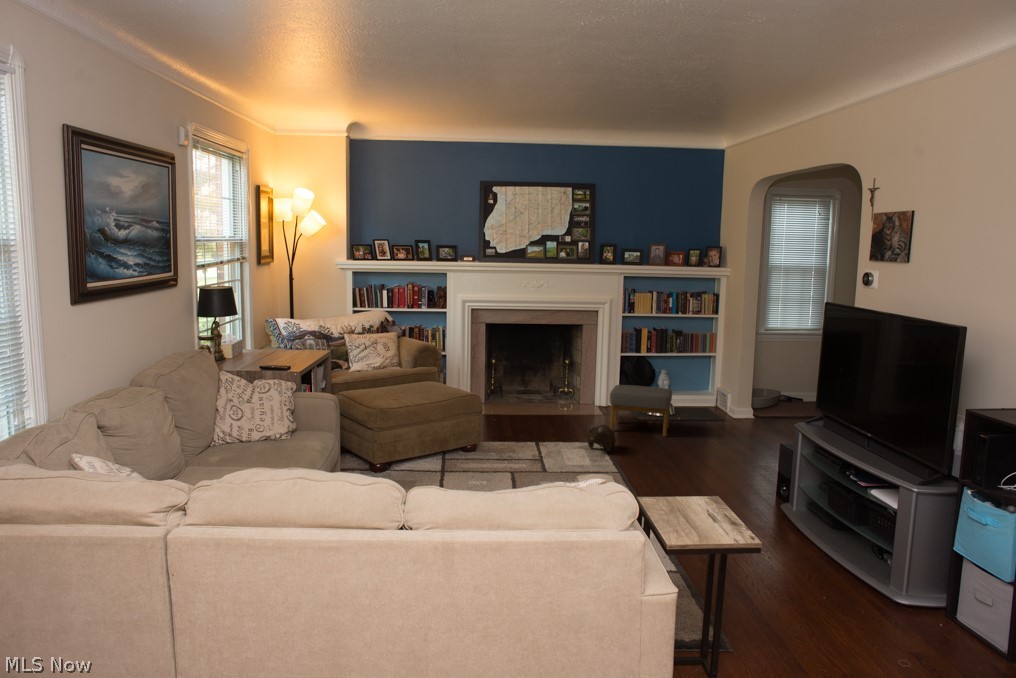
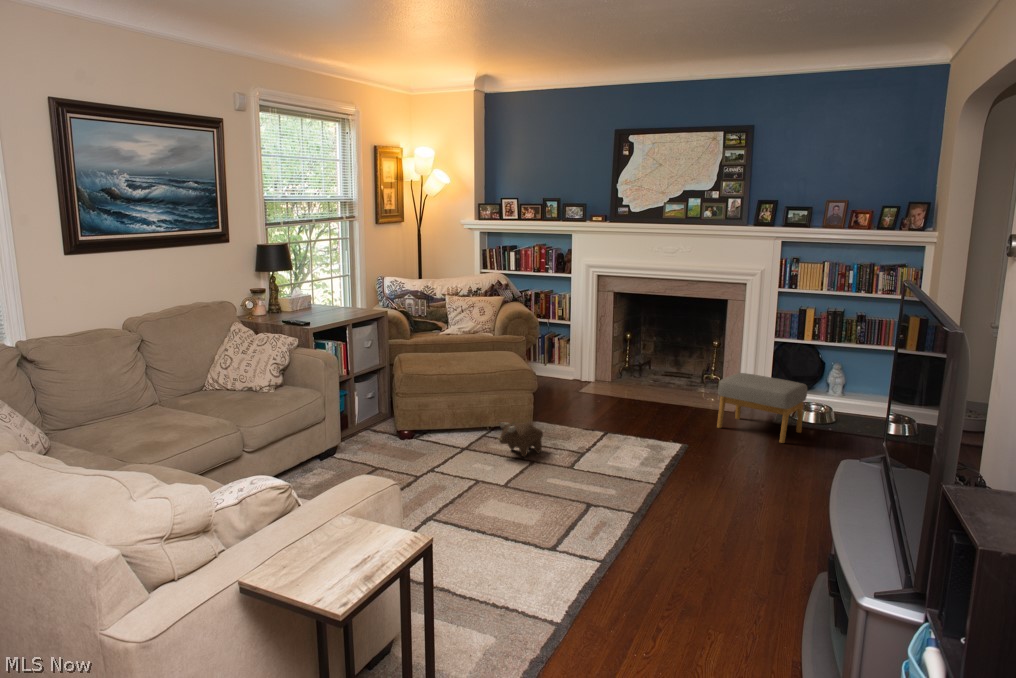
plush toy: present [587,425,616,452] -> present [499,422,543,457]

